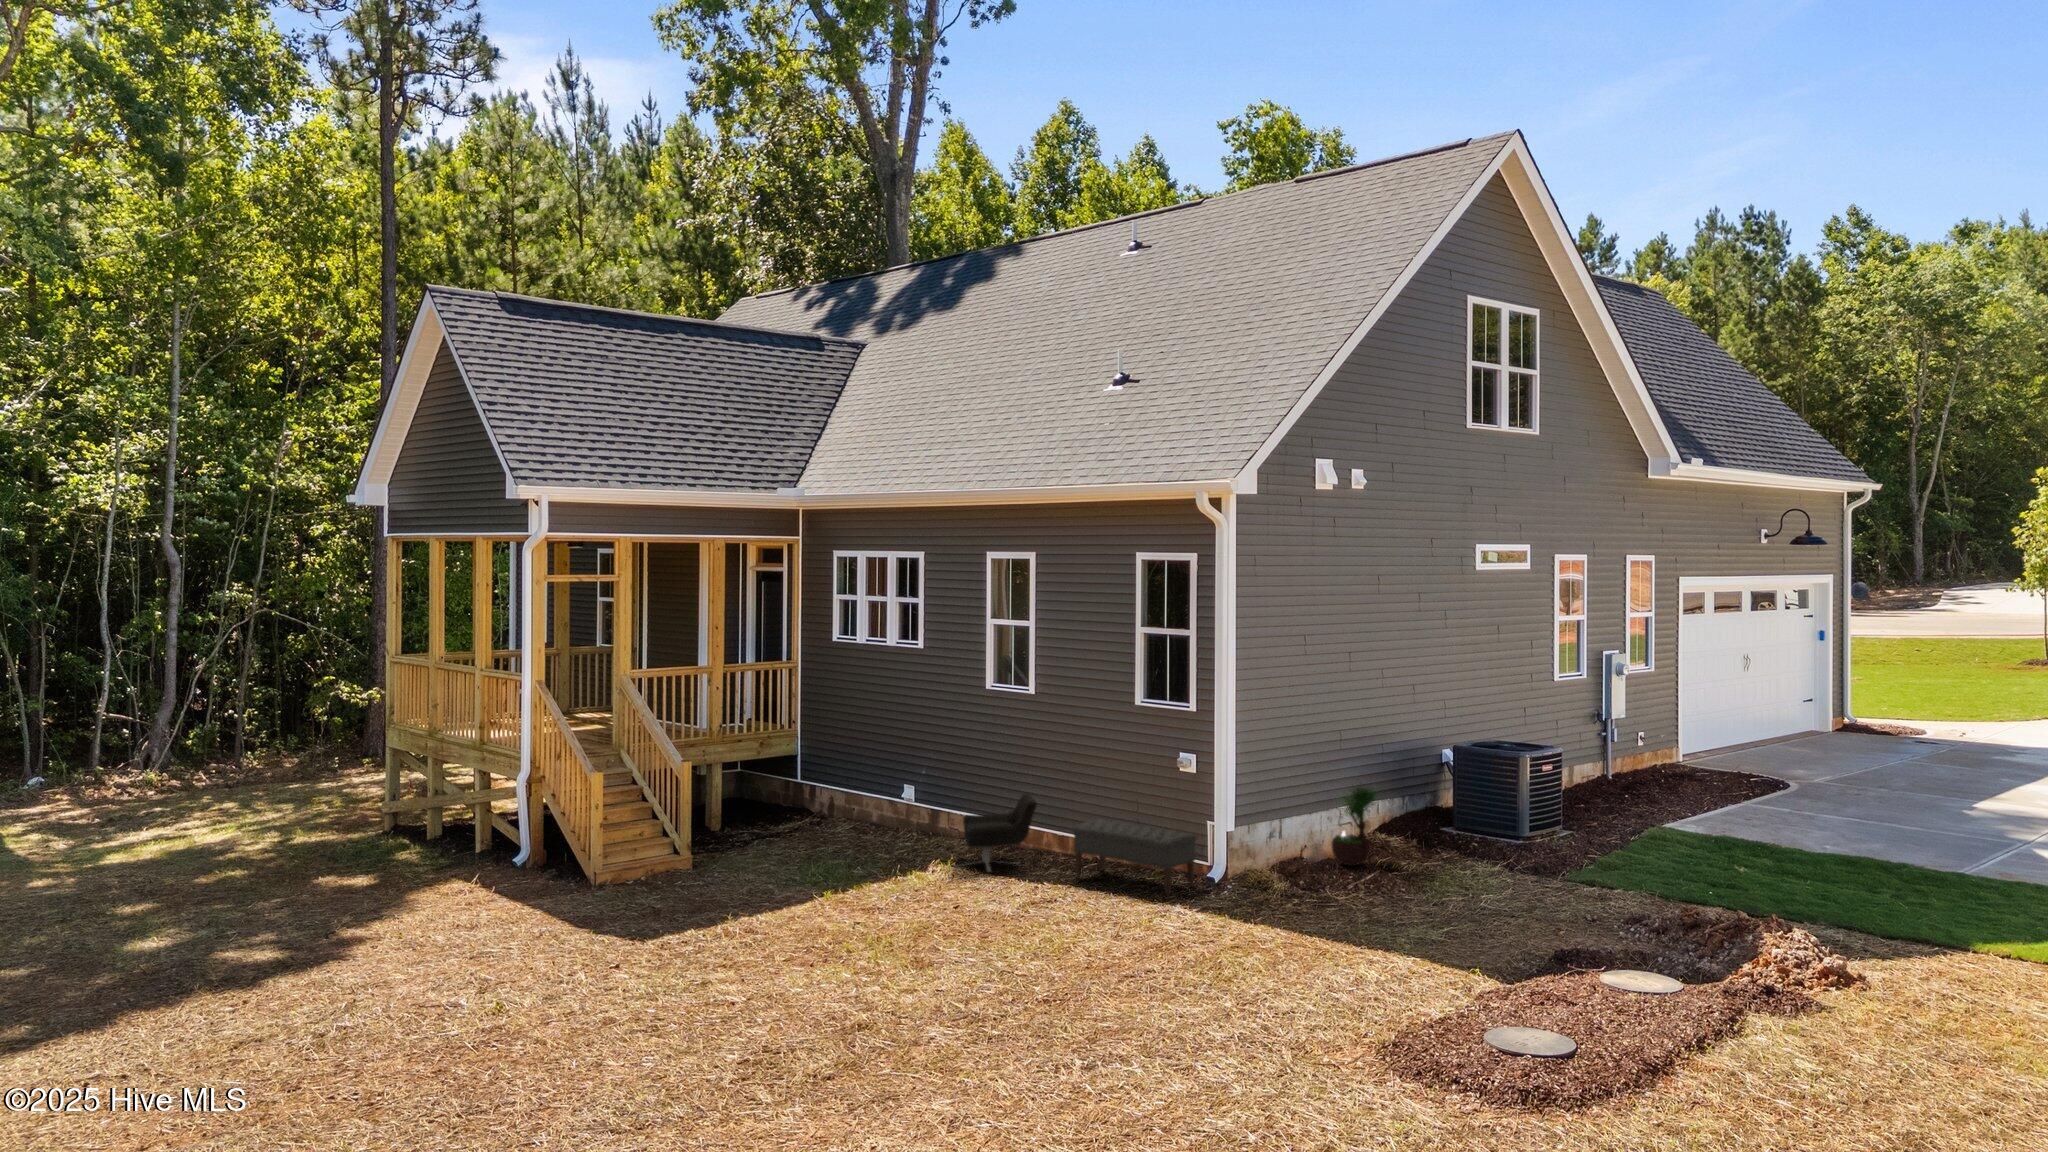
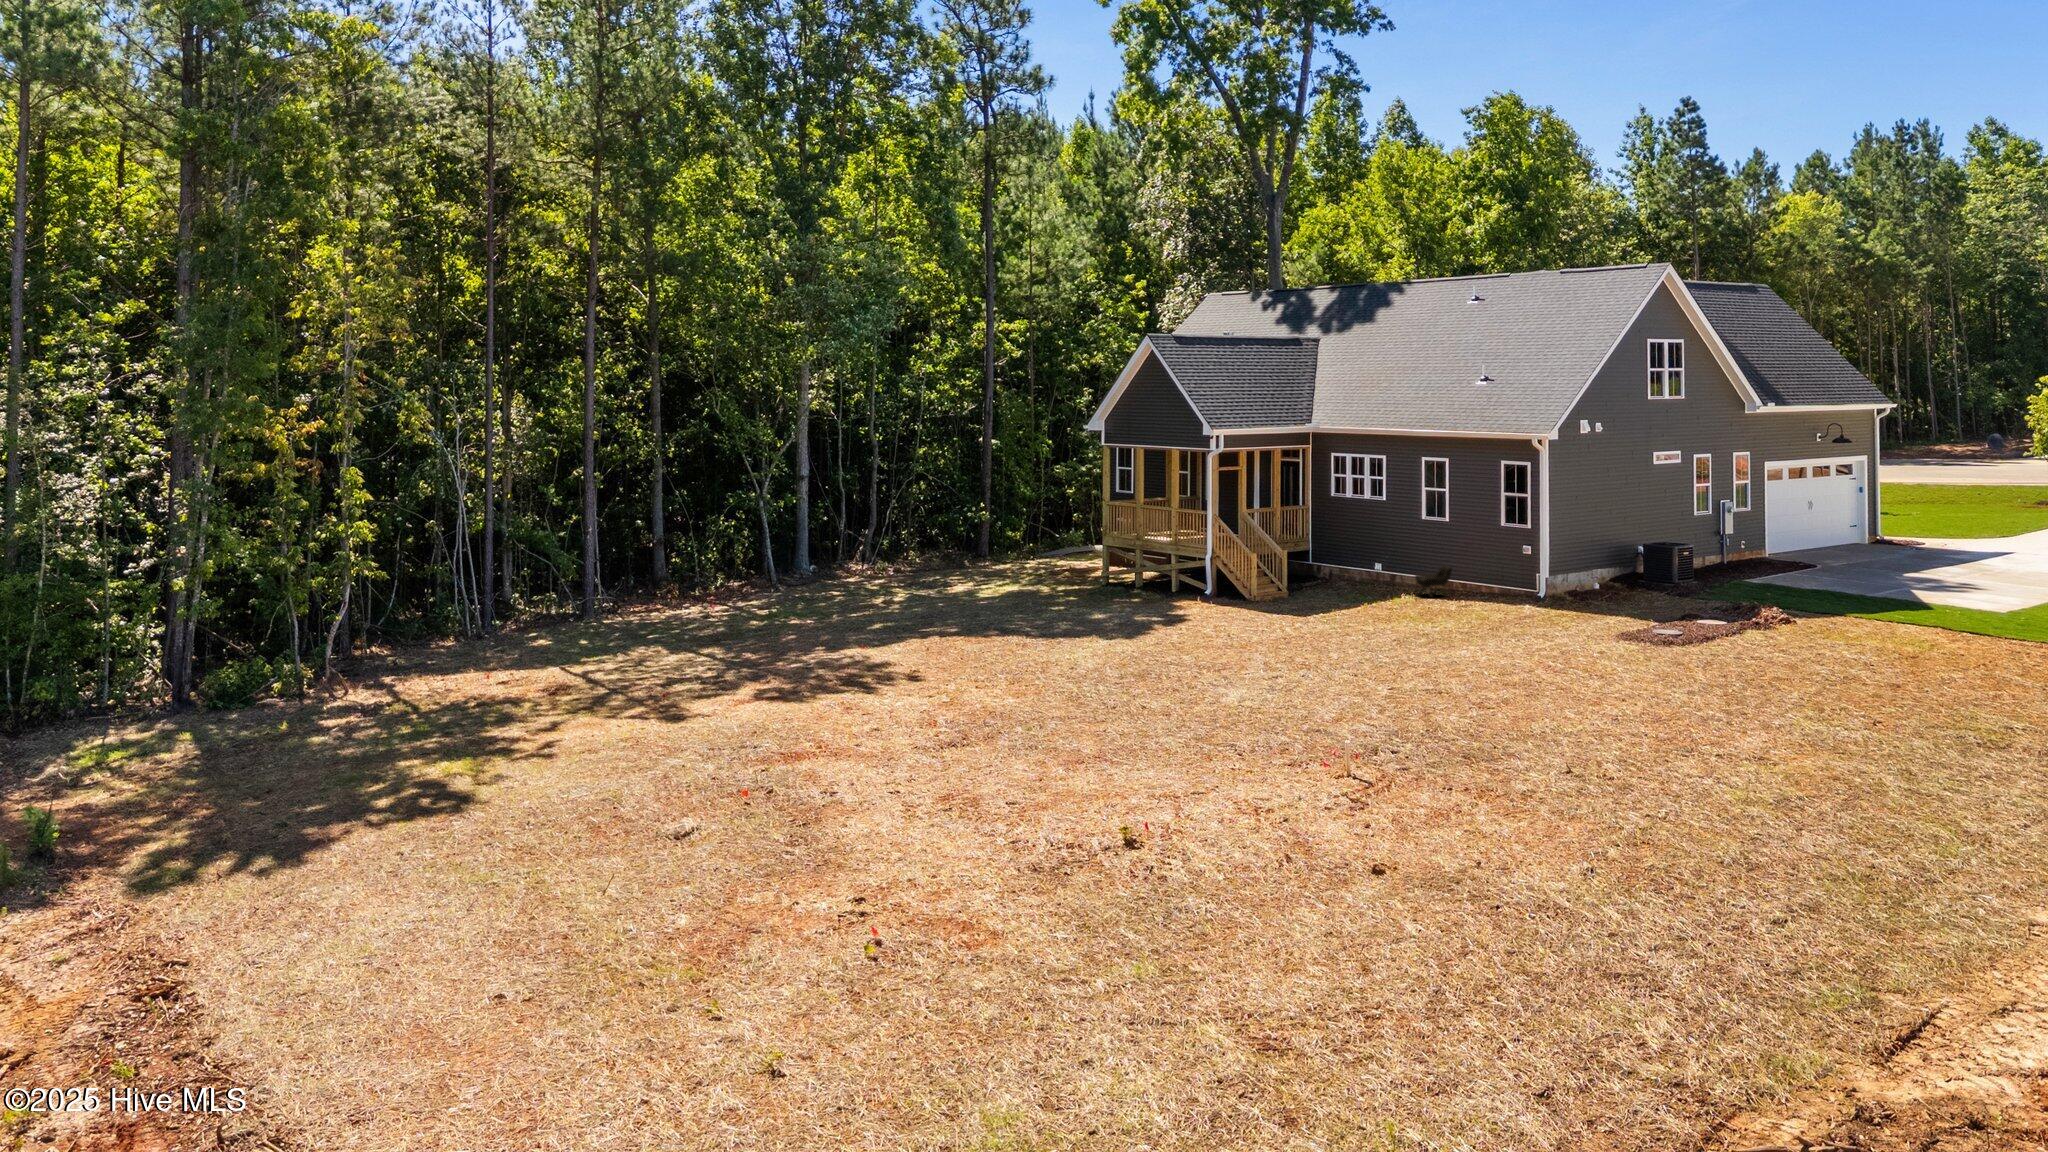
potted tree: present [1331,787,1378,866] -> none [1584,557,1608,594]
bench: present [1072,819,1197,896] -> none [1472,574,1529,602]

